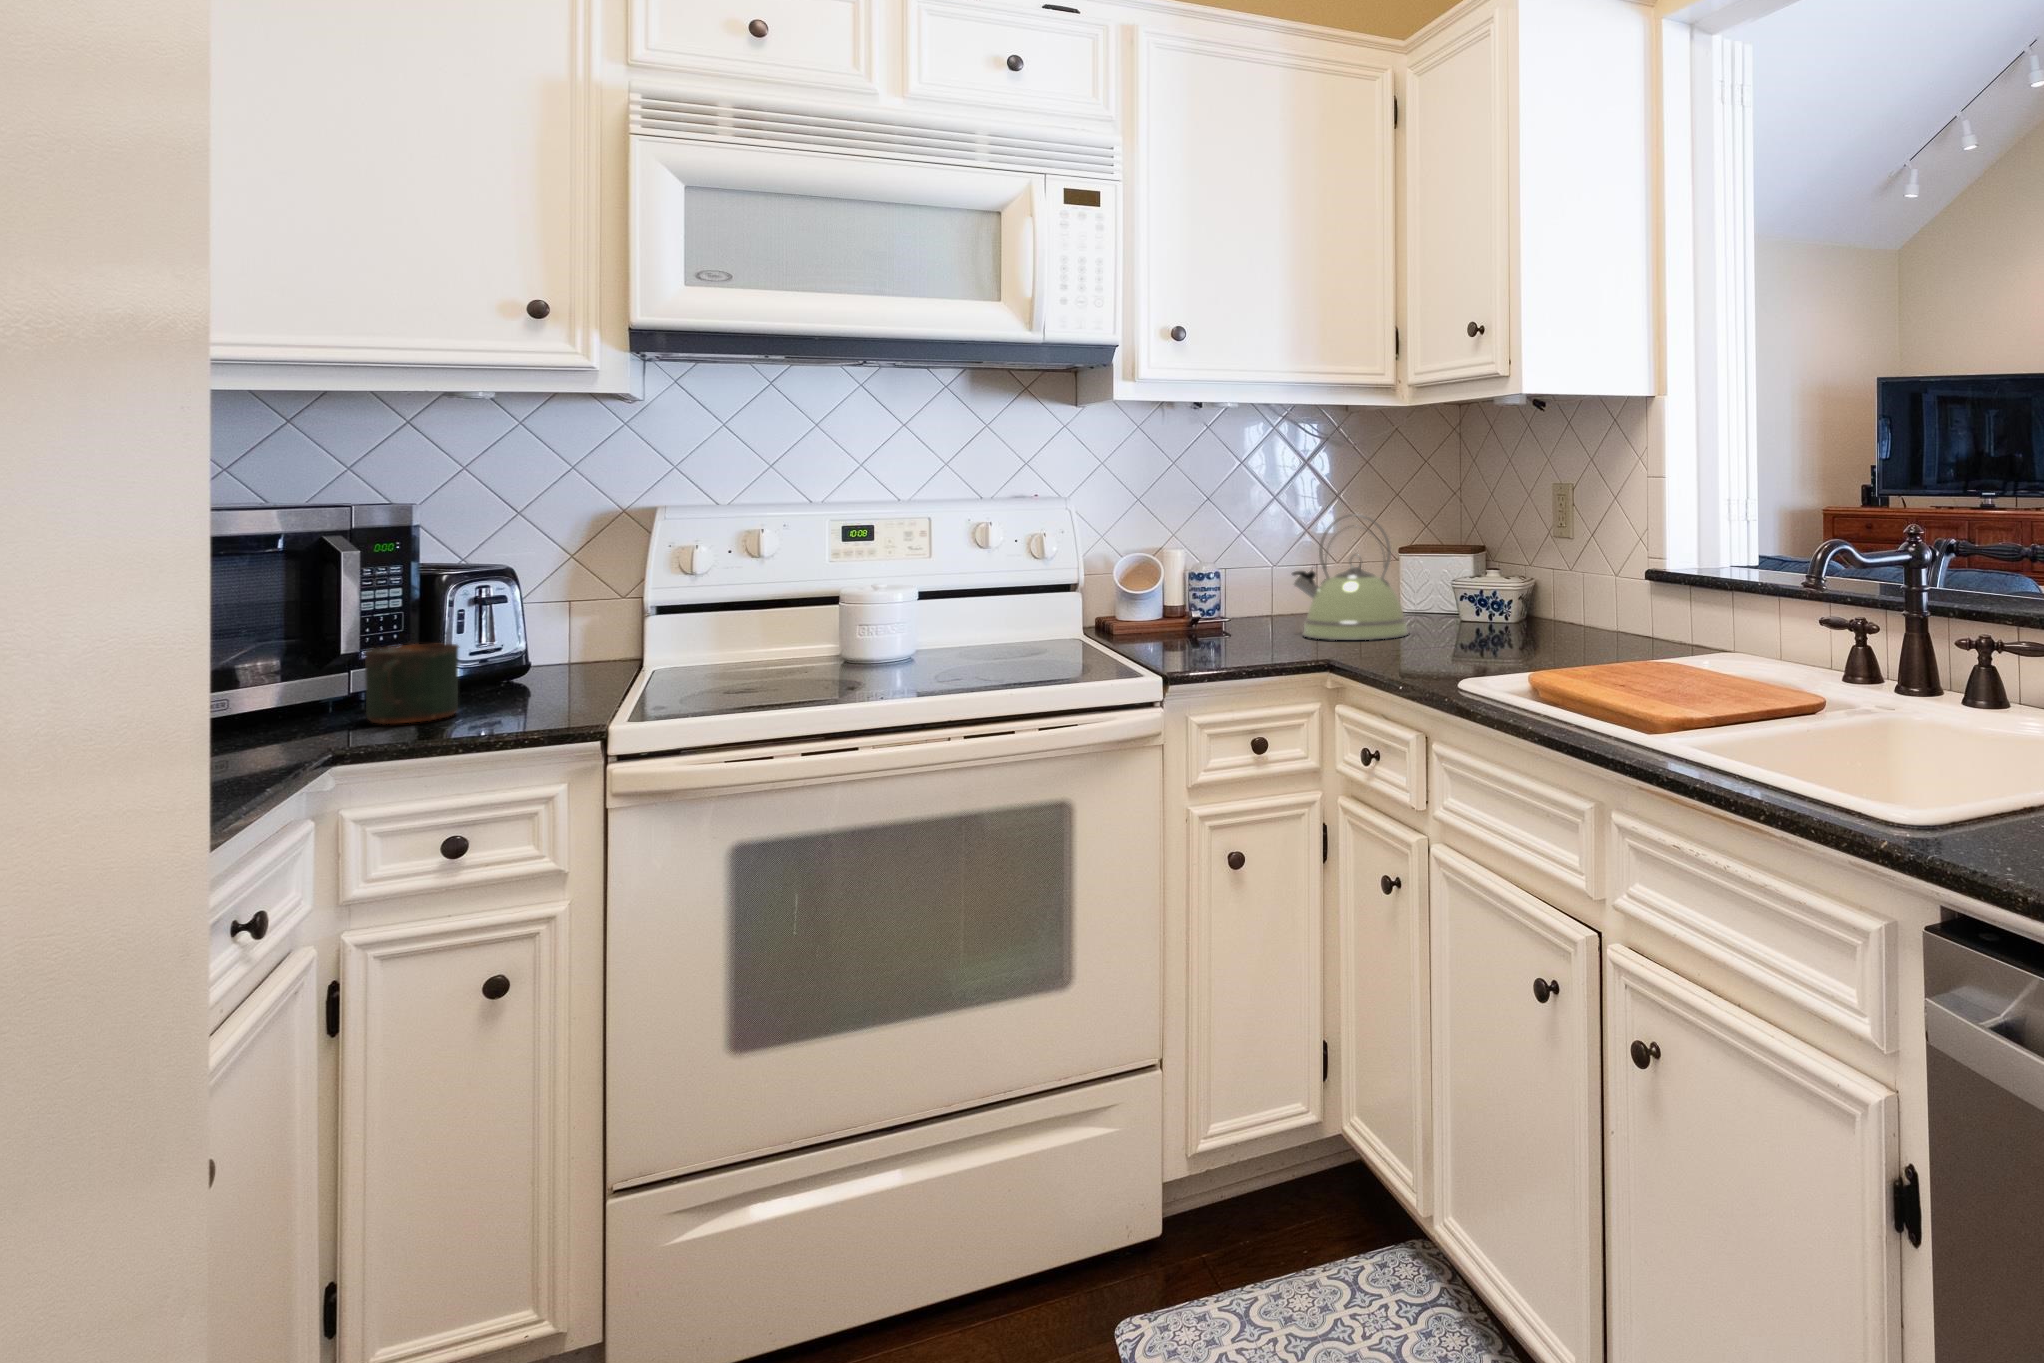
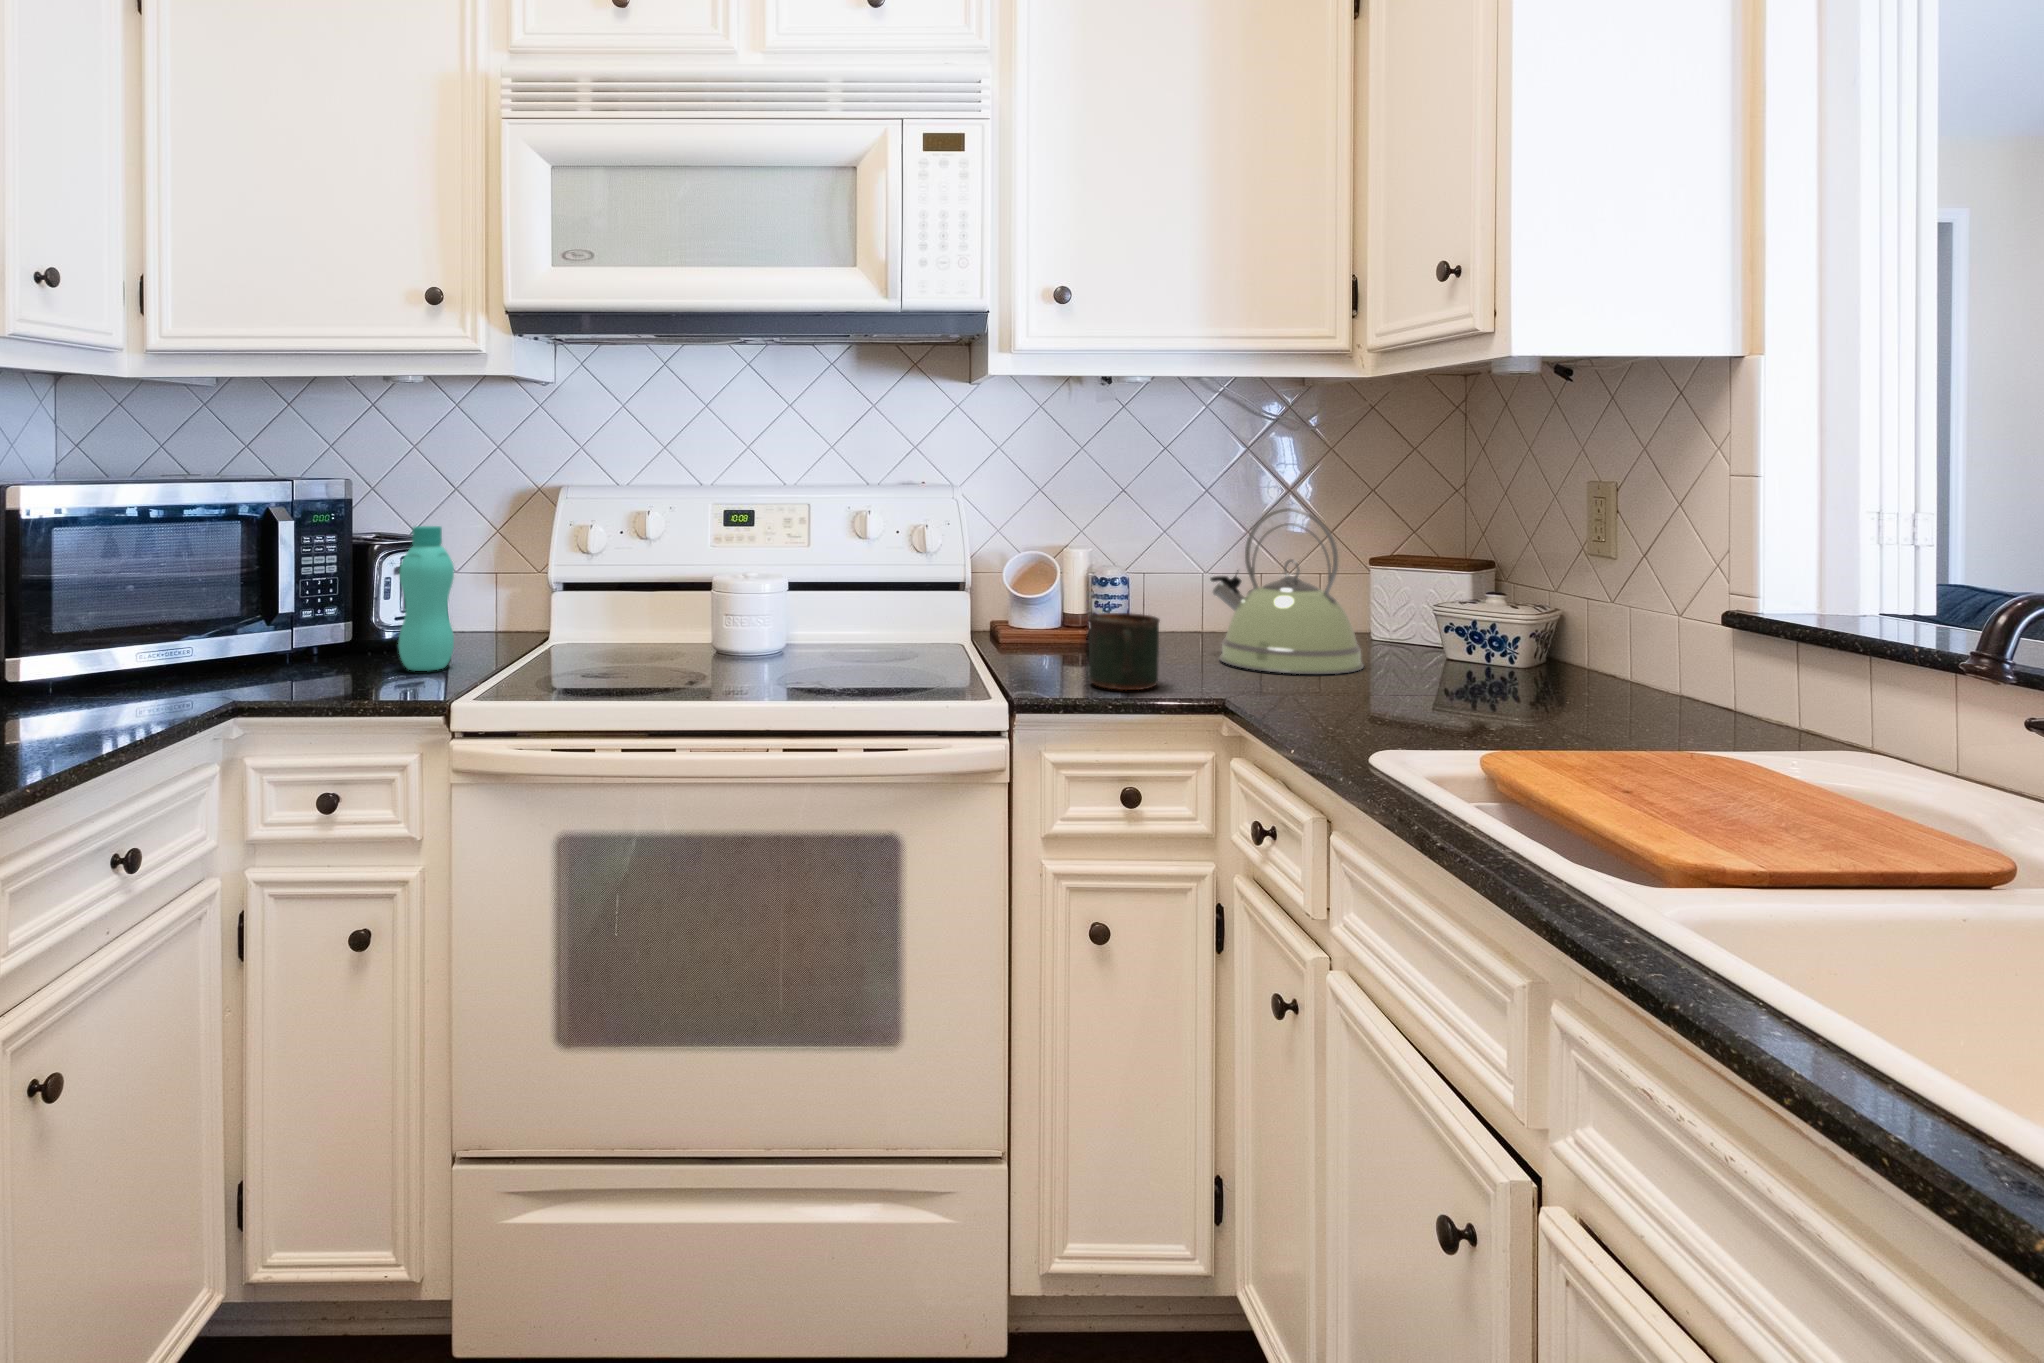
bottle: none [498,548,568,700] -> present [398,526,454,671]
mug: present [363,644,459,724] -> present [1088,613,1160,690]

